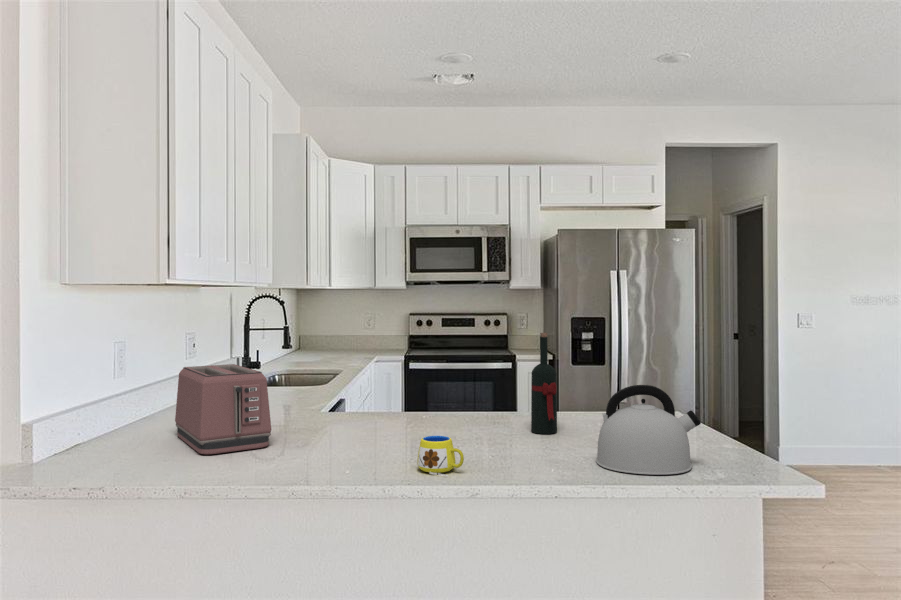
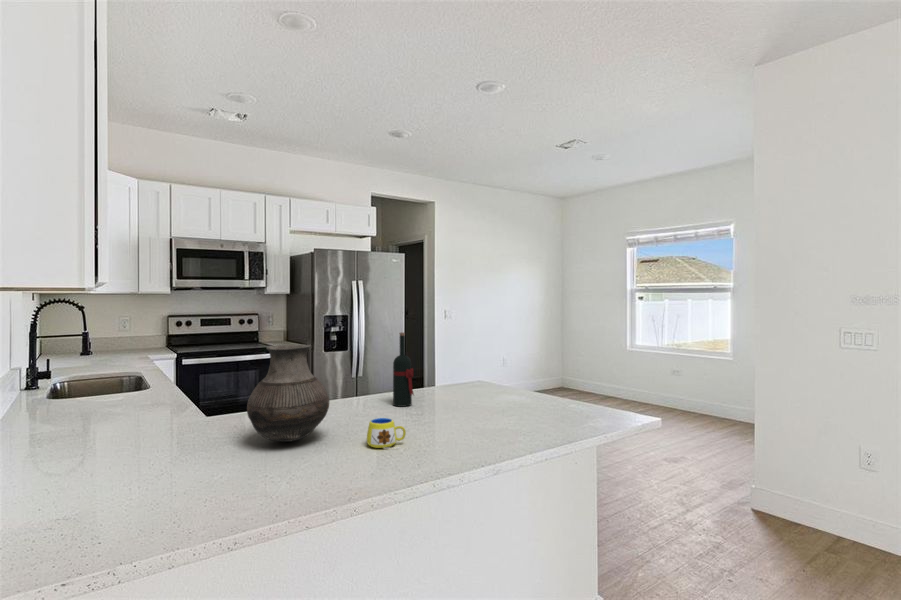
vase: none [310,338,402,450] -> present [247,345,329,442]
toaster: present [175,364,271,454] -> none [64,378,203,472]
kettle: present [596,385,701,475] -> none [466,365,528,424]

